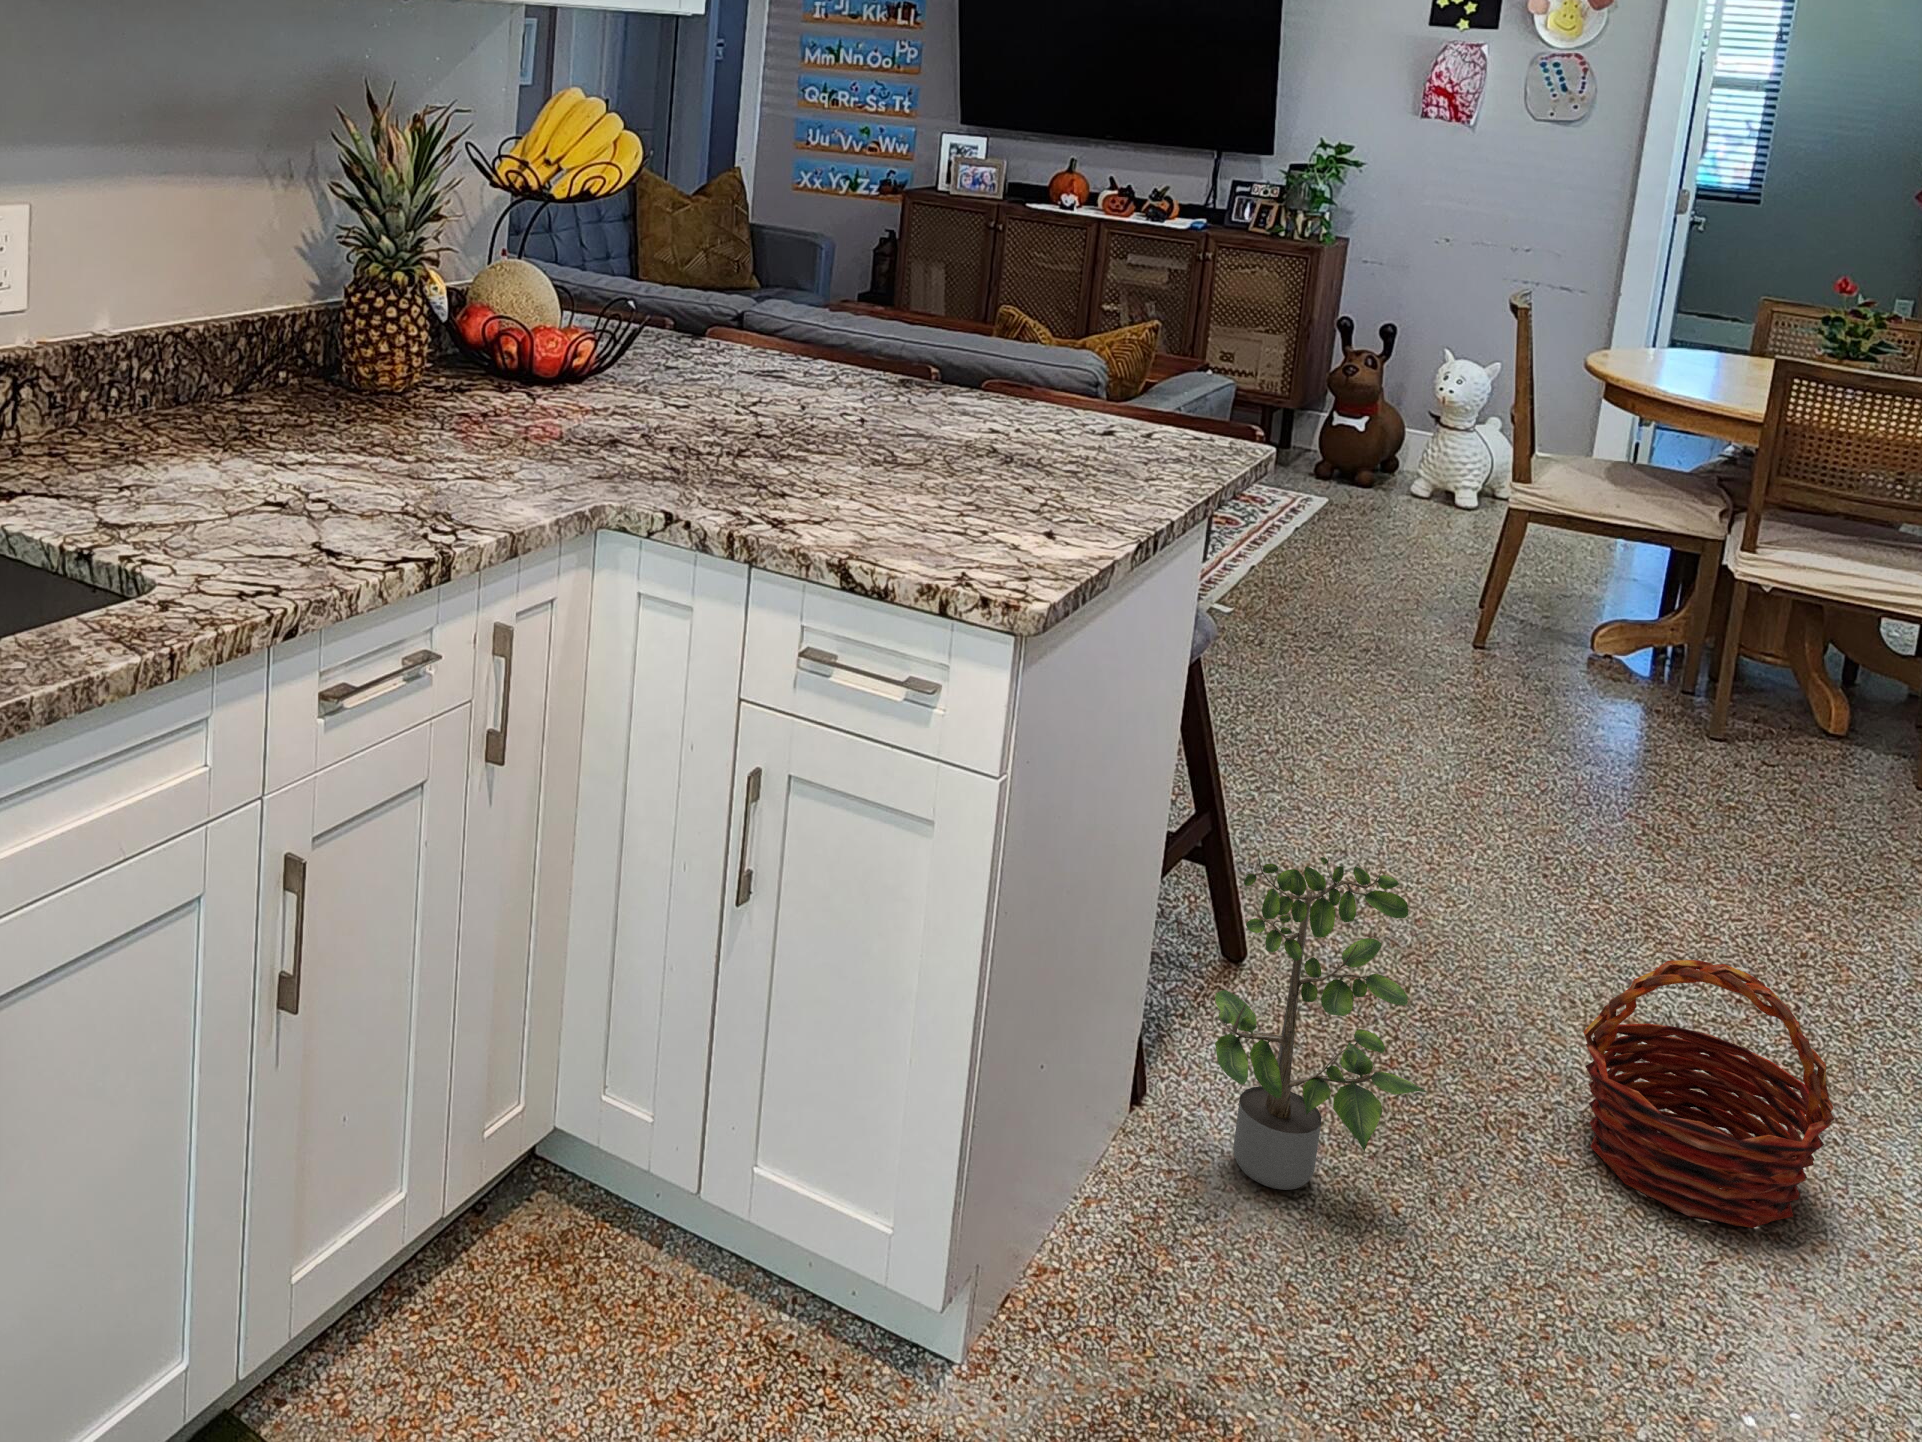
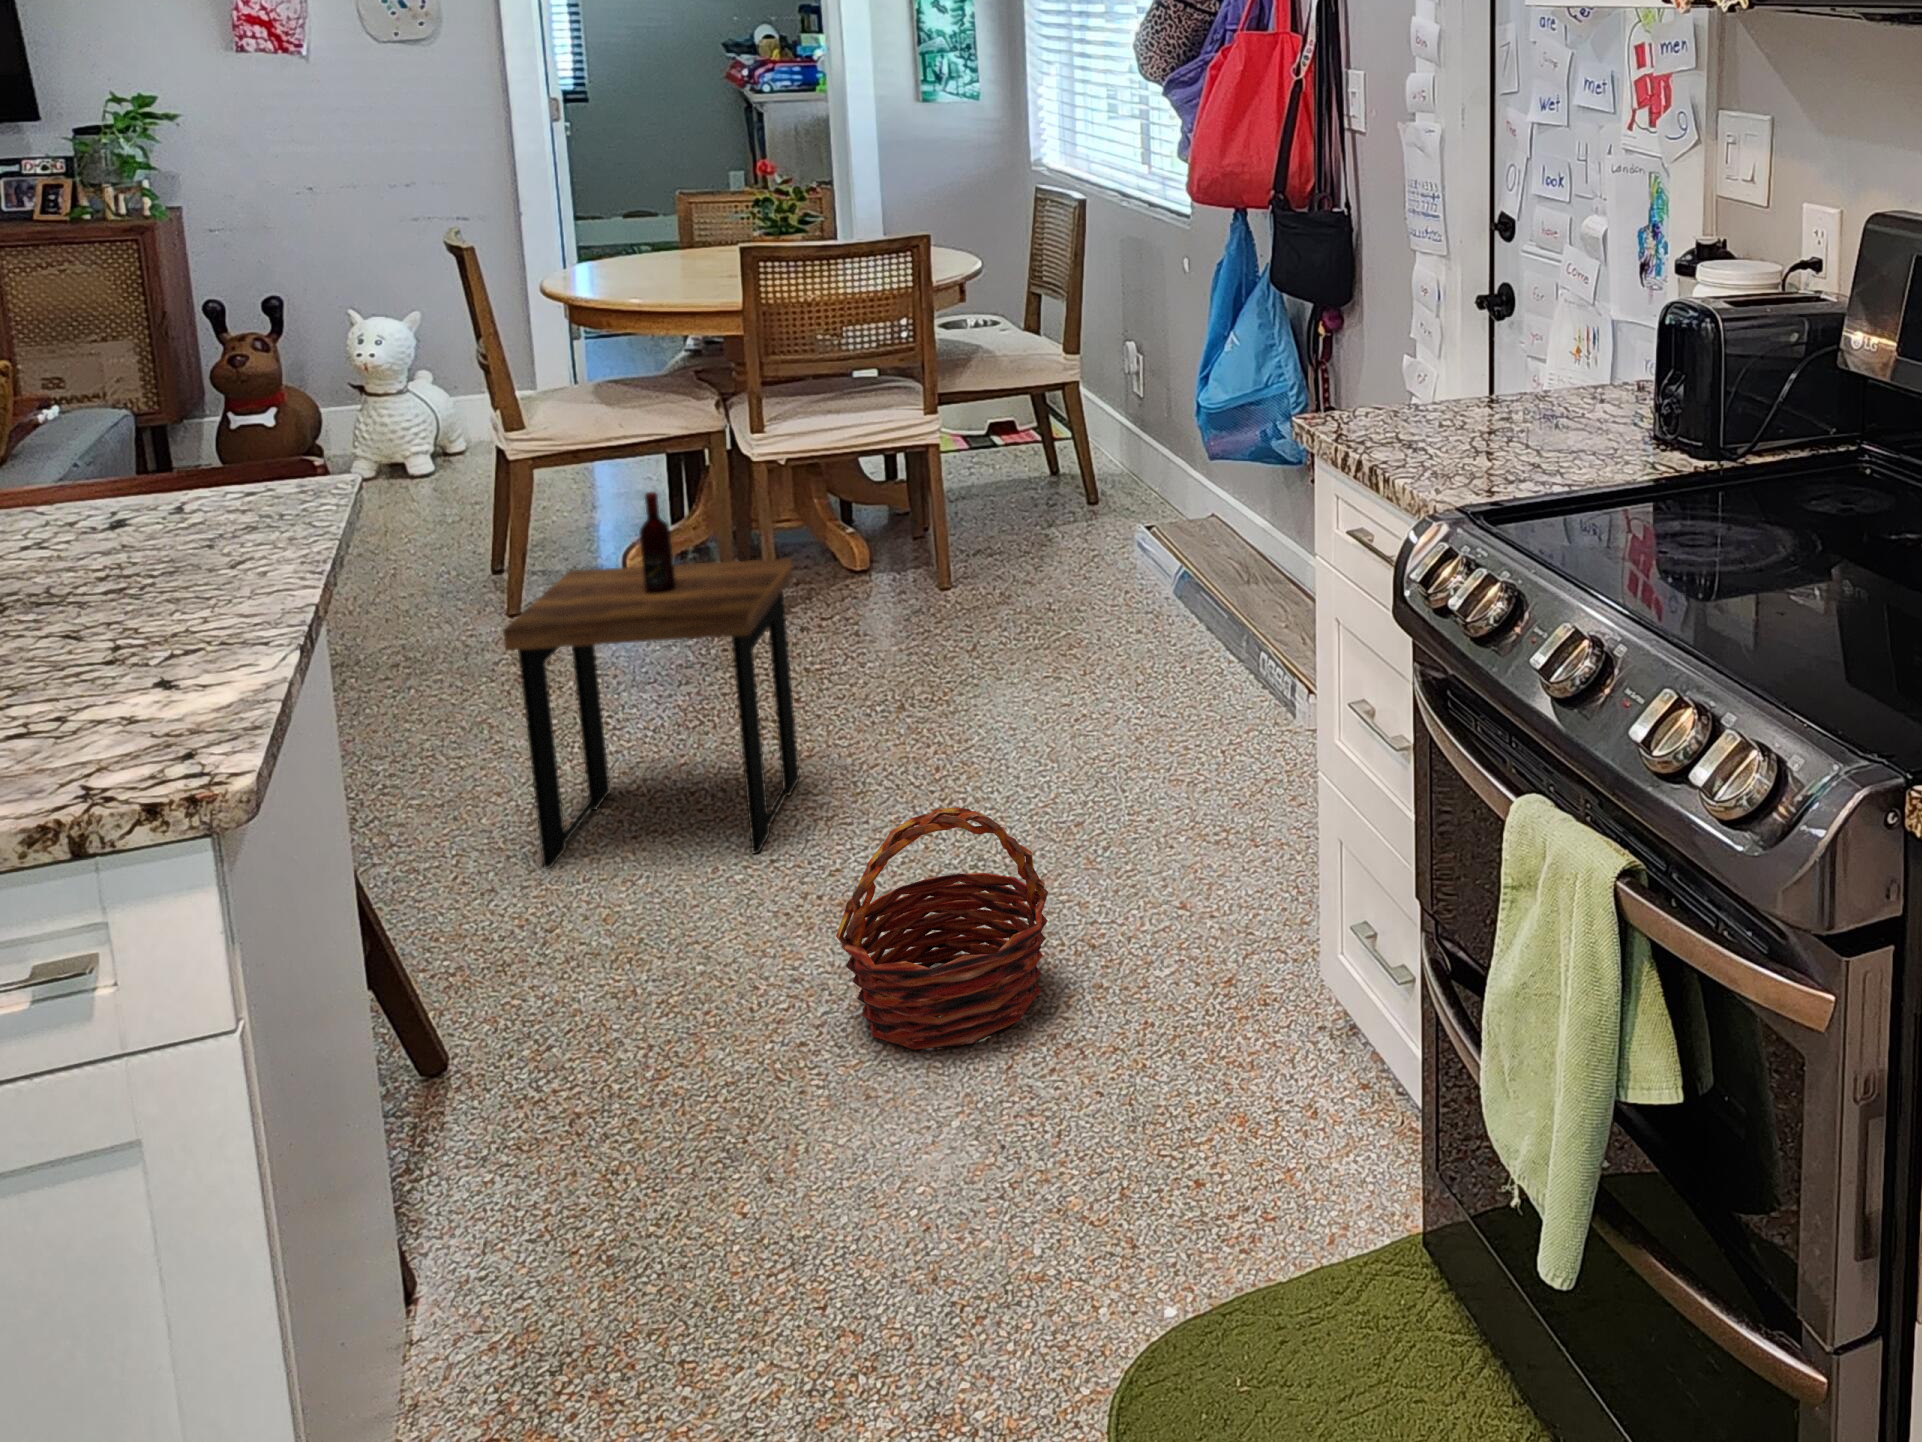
side table: none [1390,559,1703,935] -> present [503,492,799,869]
potted plant: present [1215,855,1427,1190] -> none [484,876,746,1287]

